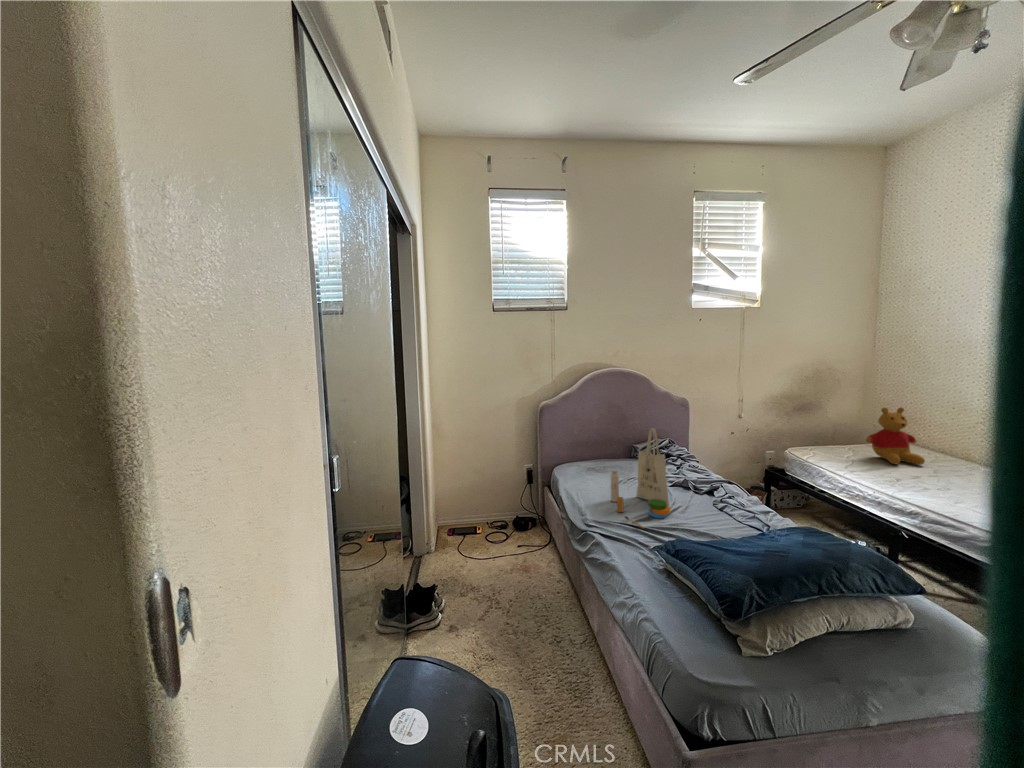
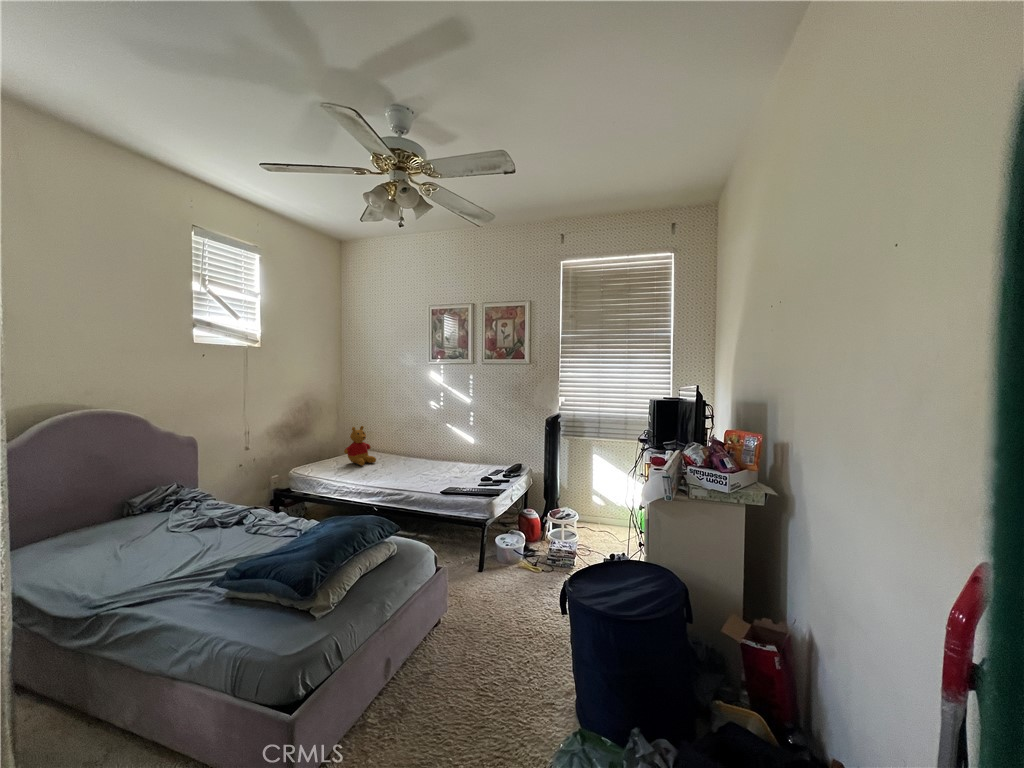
tote bag: present [611,428,670,528] -> none [122,471,210,578]

